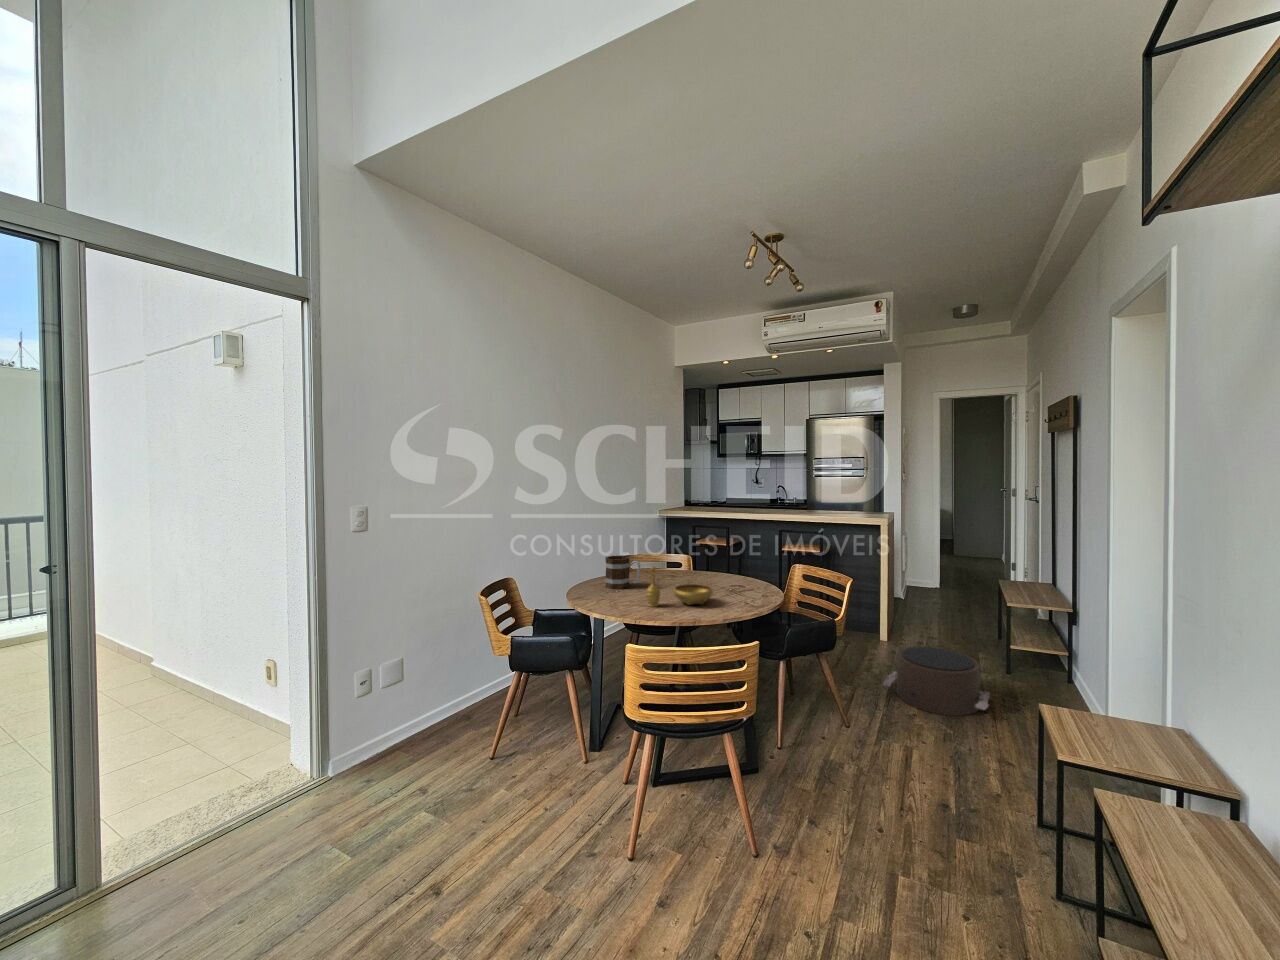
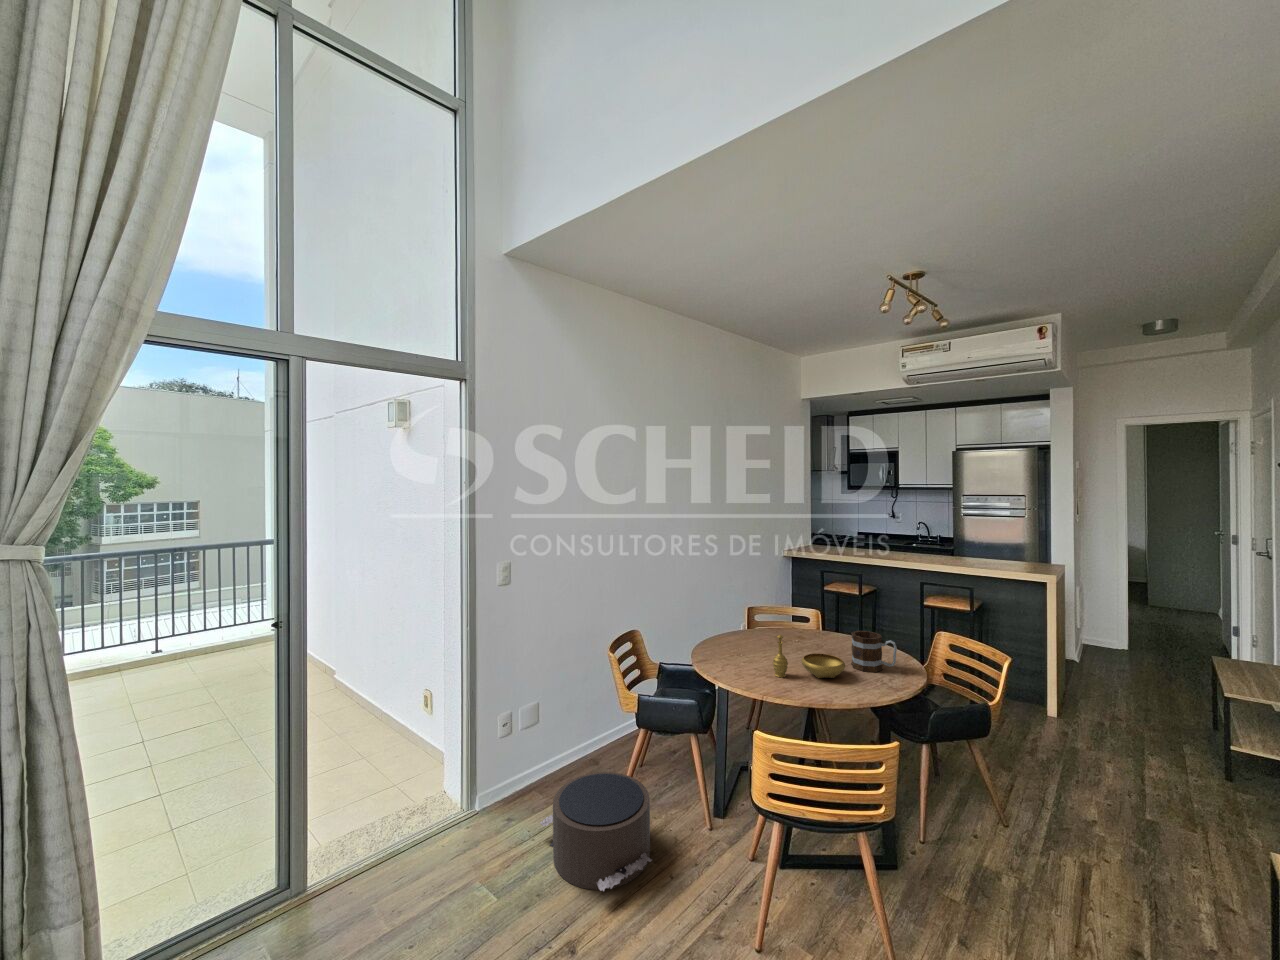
mug: present [605,556,640,589] -> present [851,631,897,672]
pouf: present [883,646,990,716] -> present [540,772,652,891]

